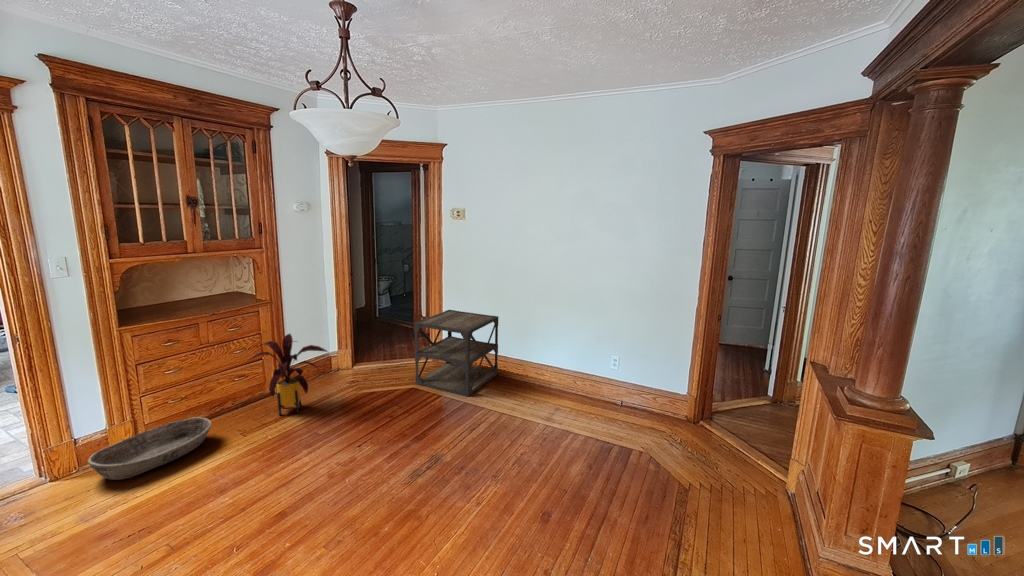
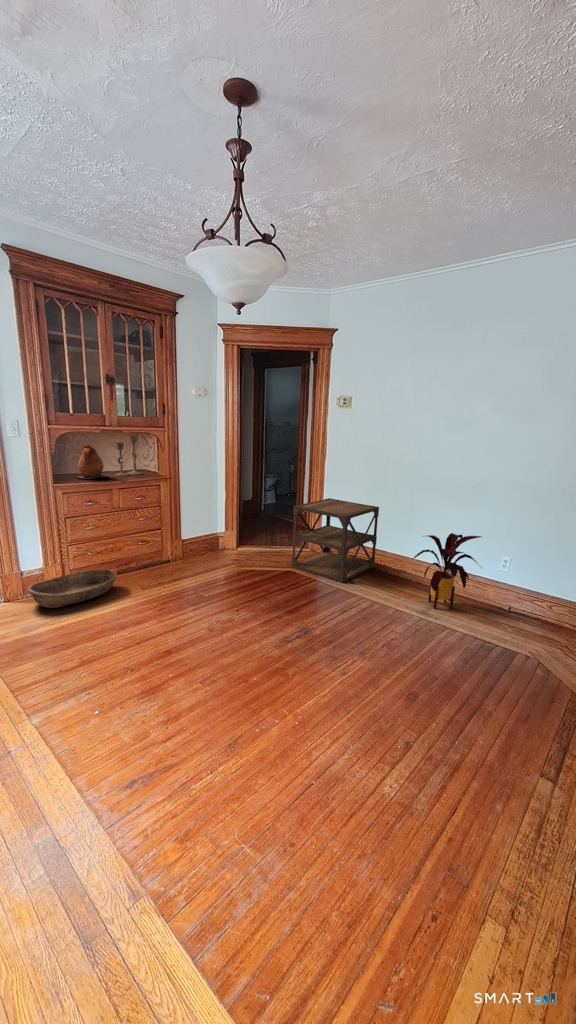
candlestick: none [202,259,239,306] -> present [115,436,143,476]
ceramic pitcher: none [149,276,195,315] -> present [78,445,109,479]
house plant: present [251,334,327,415] -> present [412,533,481,609]

